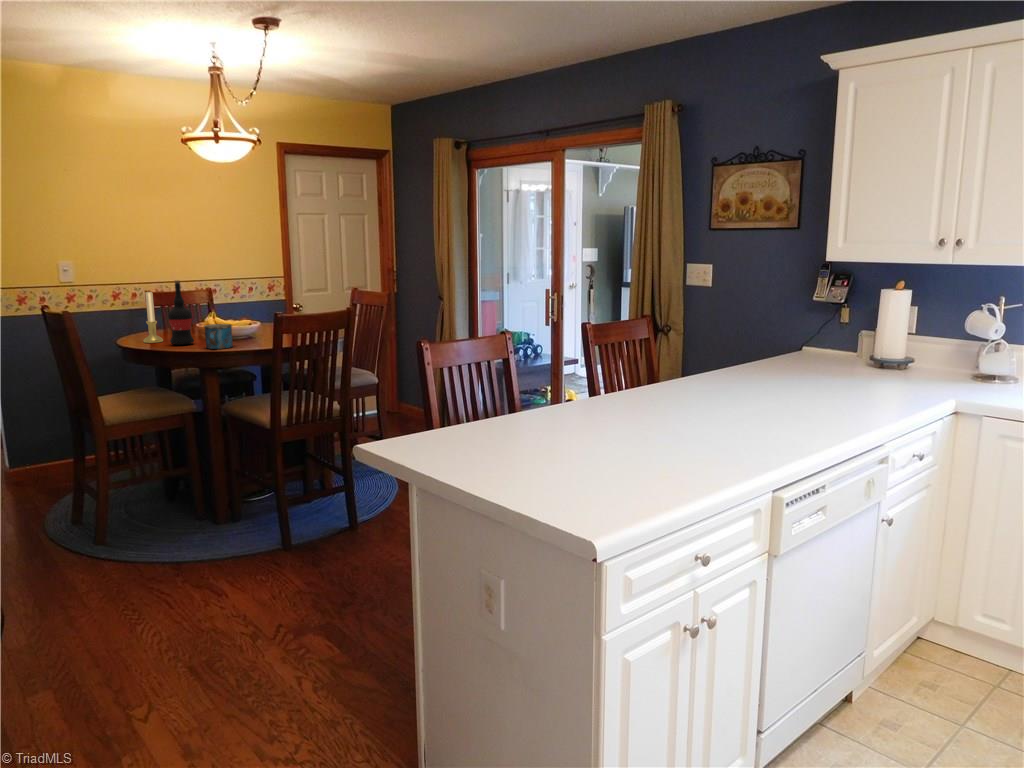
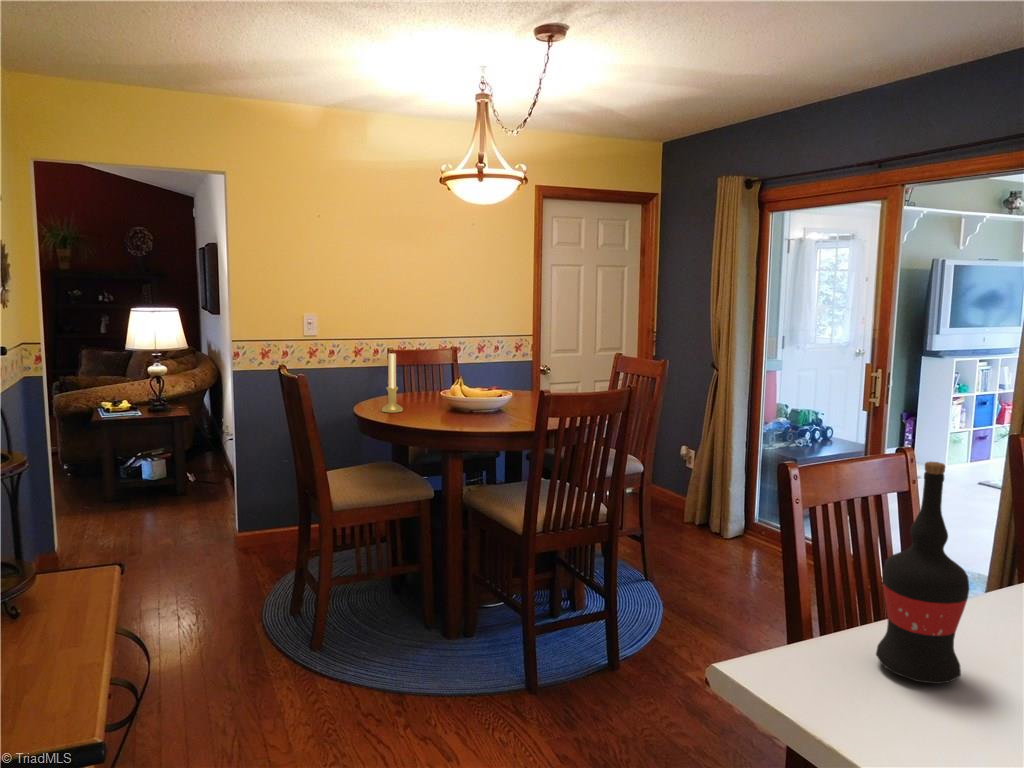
wine bottle: present [168,280,194,345] -> present [876,462,969,684]
mug: present [204,324,233,349] -> none [450,396,484,428]

